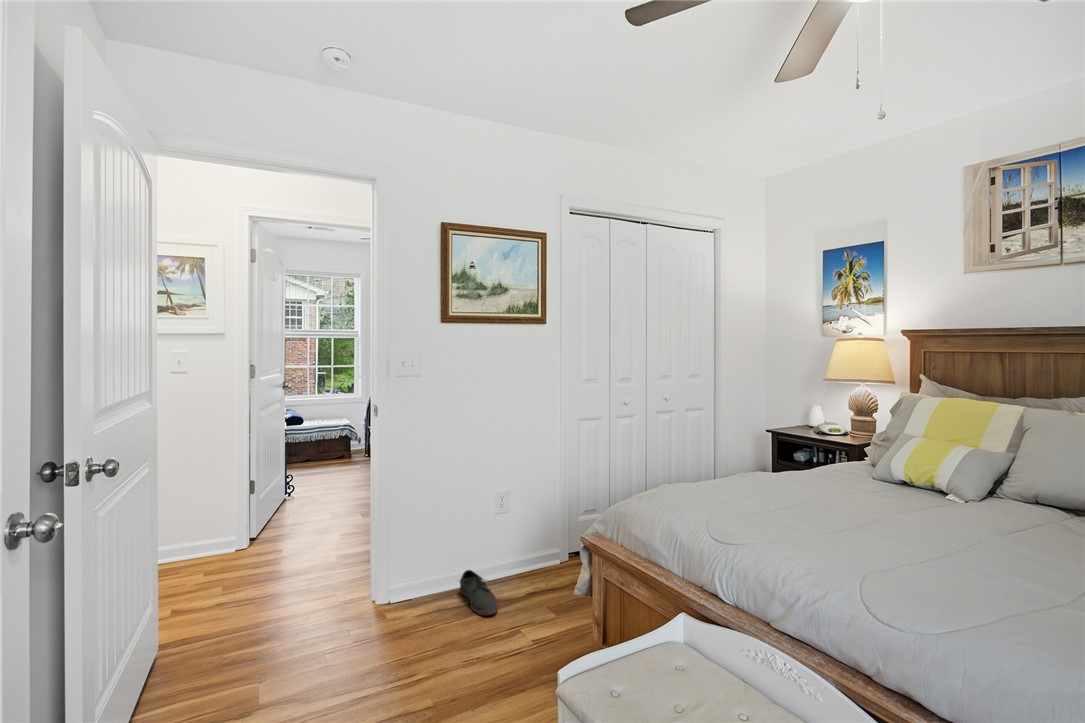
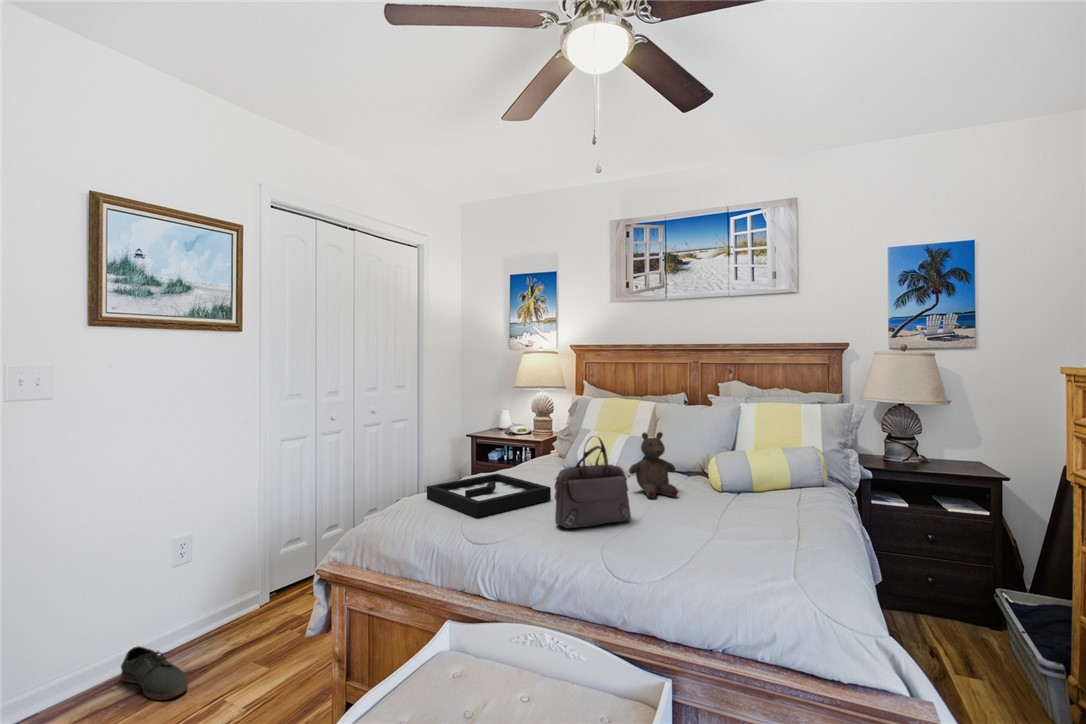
handbag: none [813,441,928,554] -> present [555,436,631,528]
stuffed bear: none [947,445,1031,538] -> present [629,432,678,498]
decorative tray: none [687,474,827,516] -> present [427,474,551,518]

